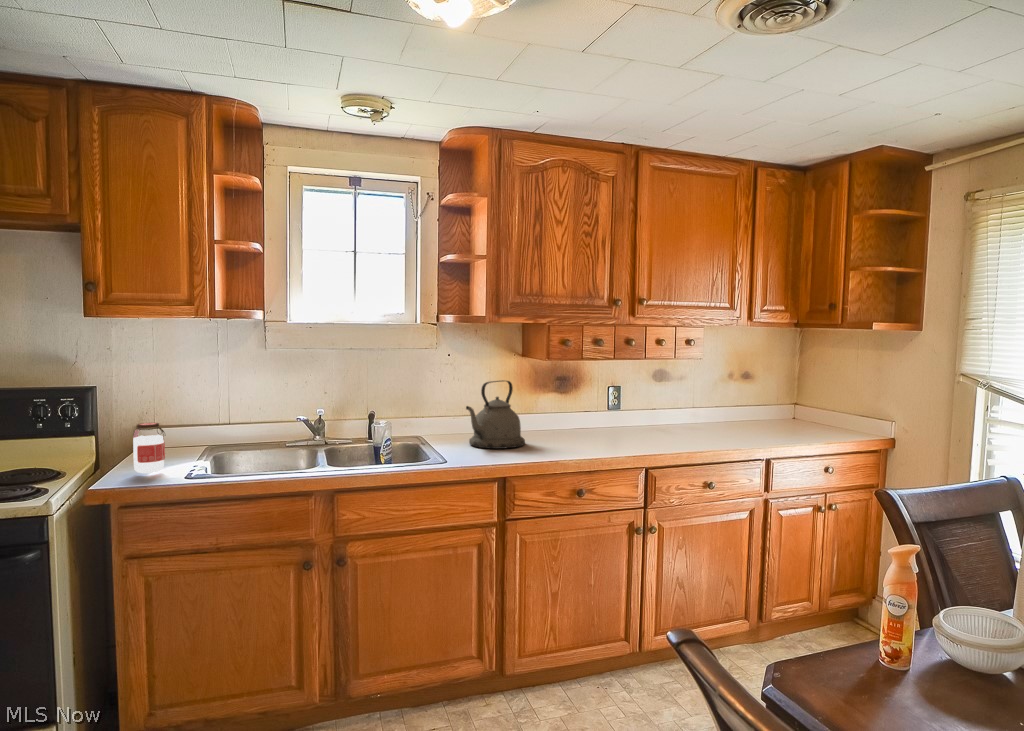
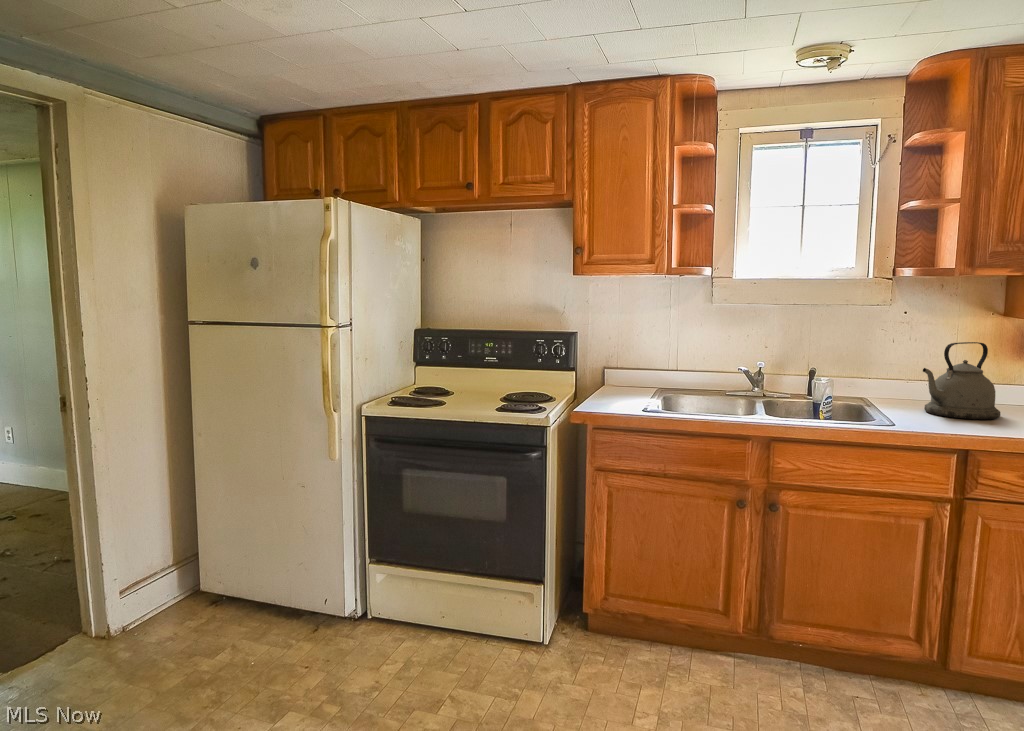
jar: present [133,423,165,473] -> none [603,363,628,404]

